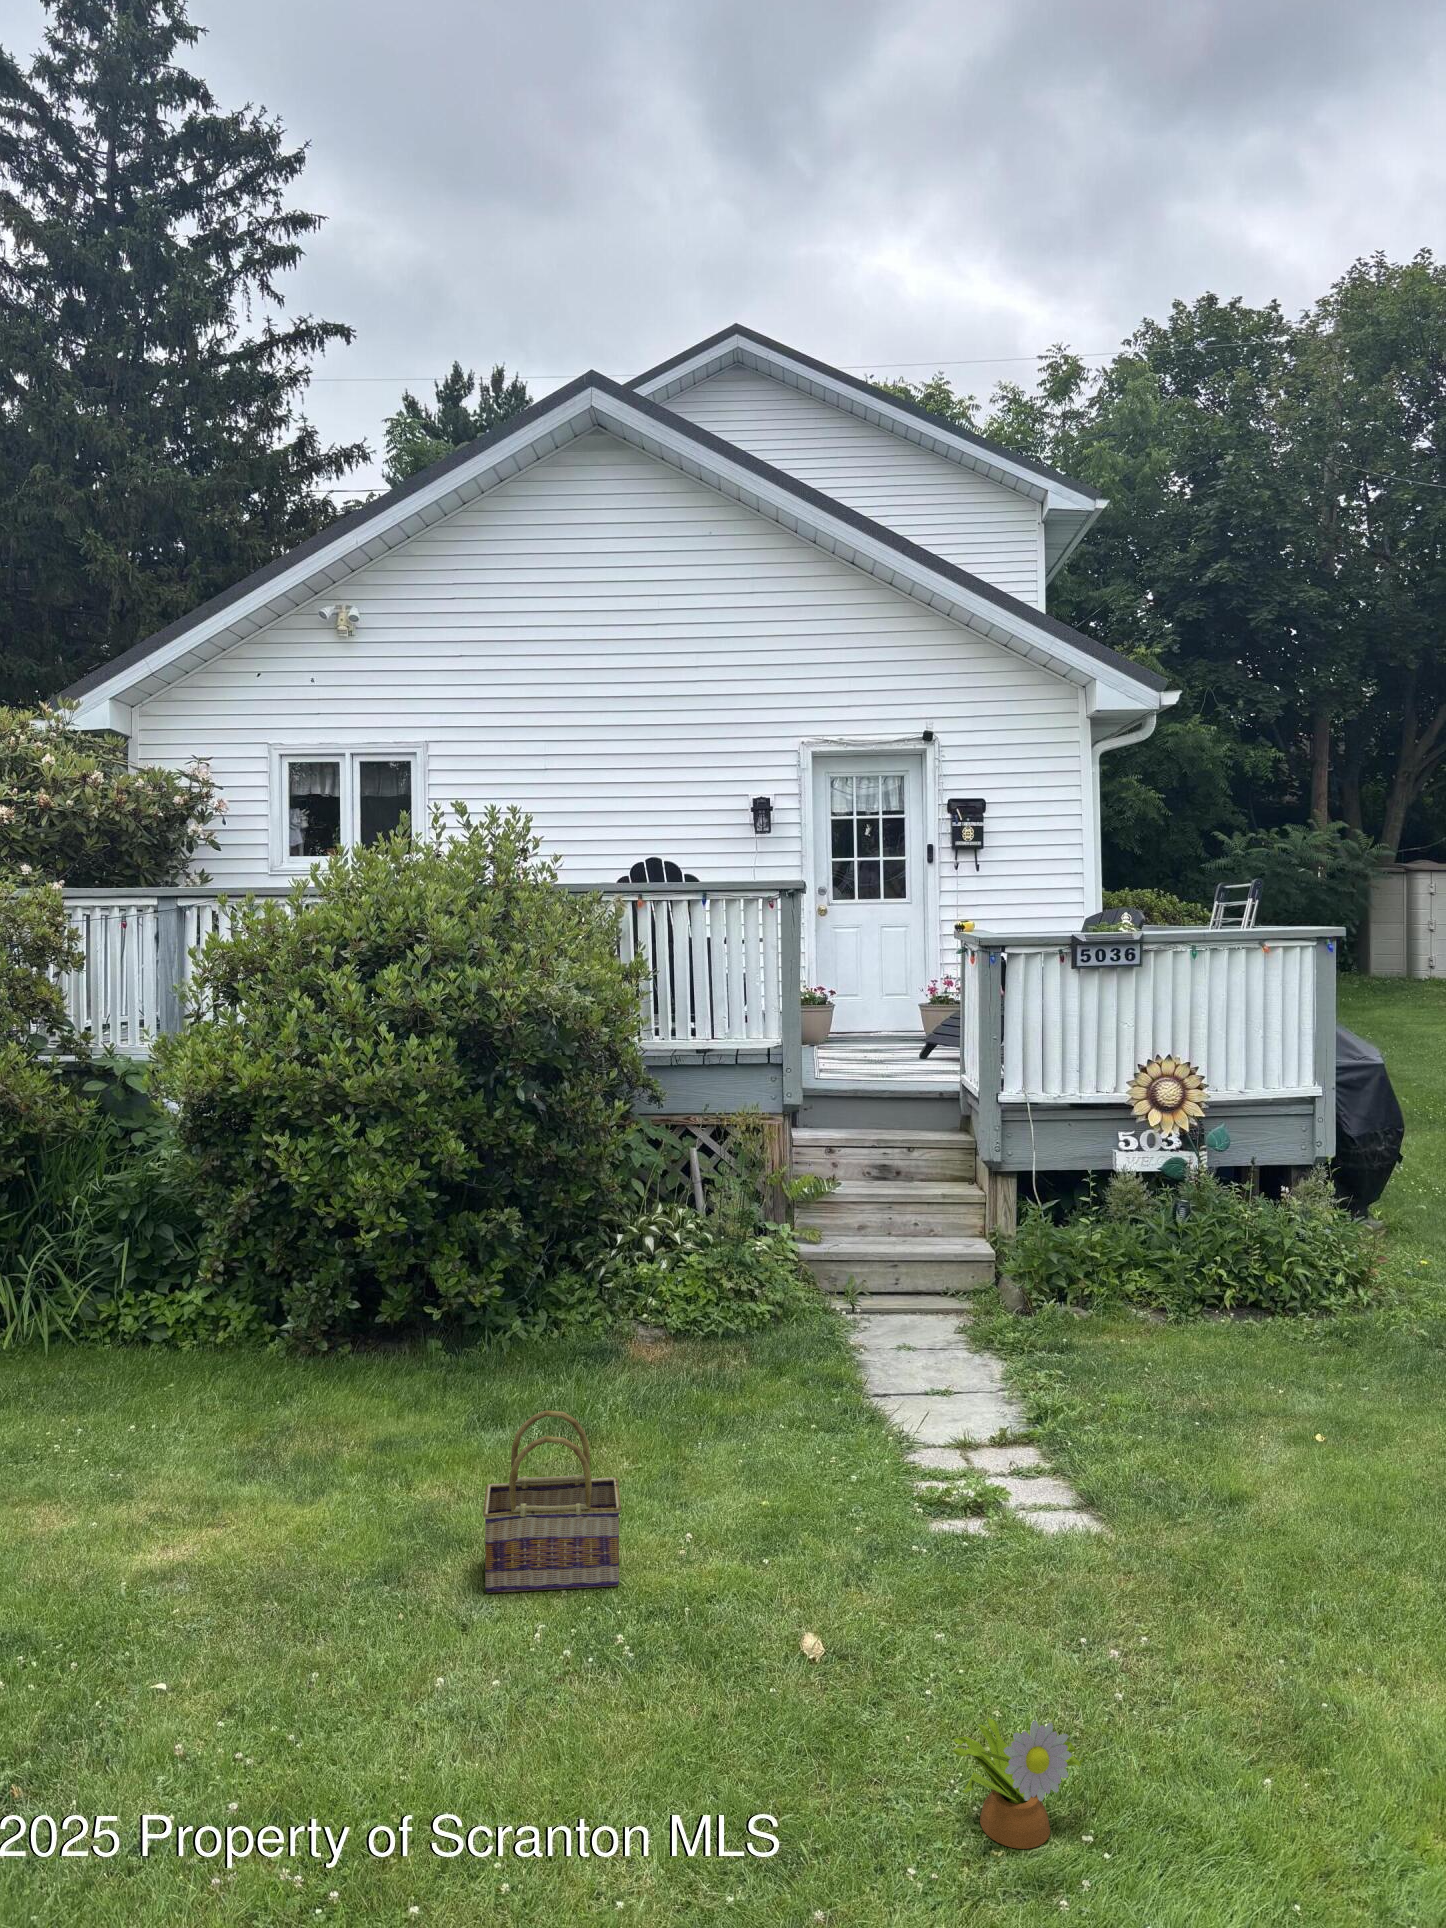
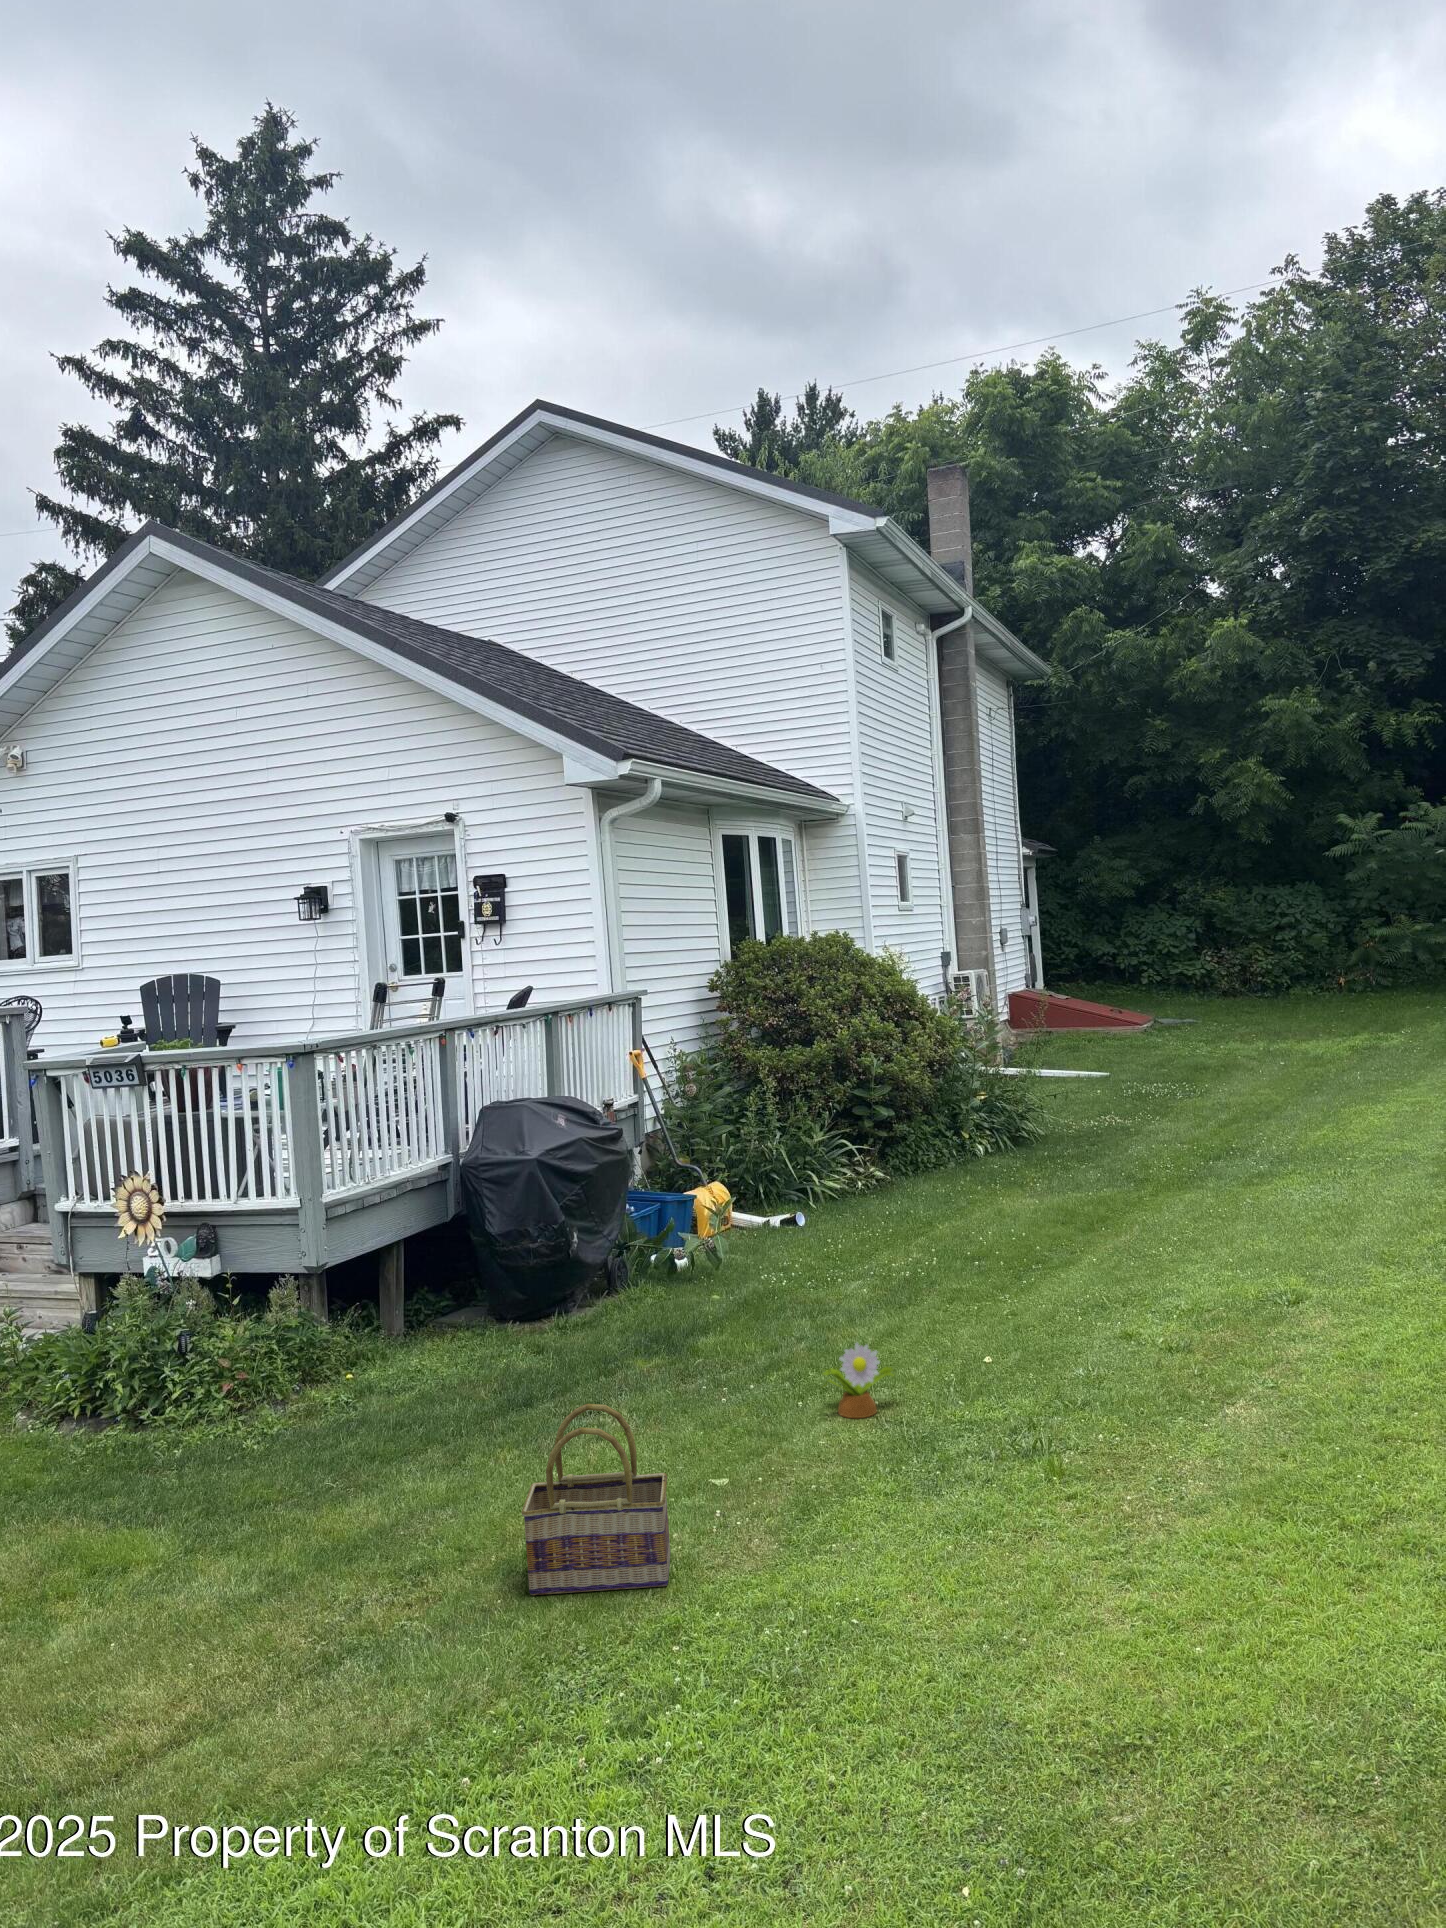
decorative plant: present [950,1718,1084,1849] -> present [822,1343,895,1418]

